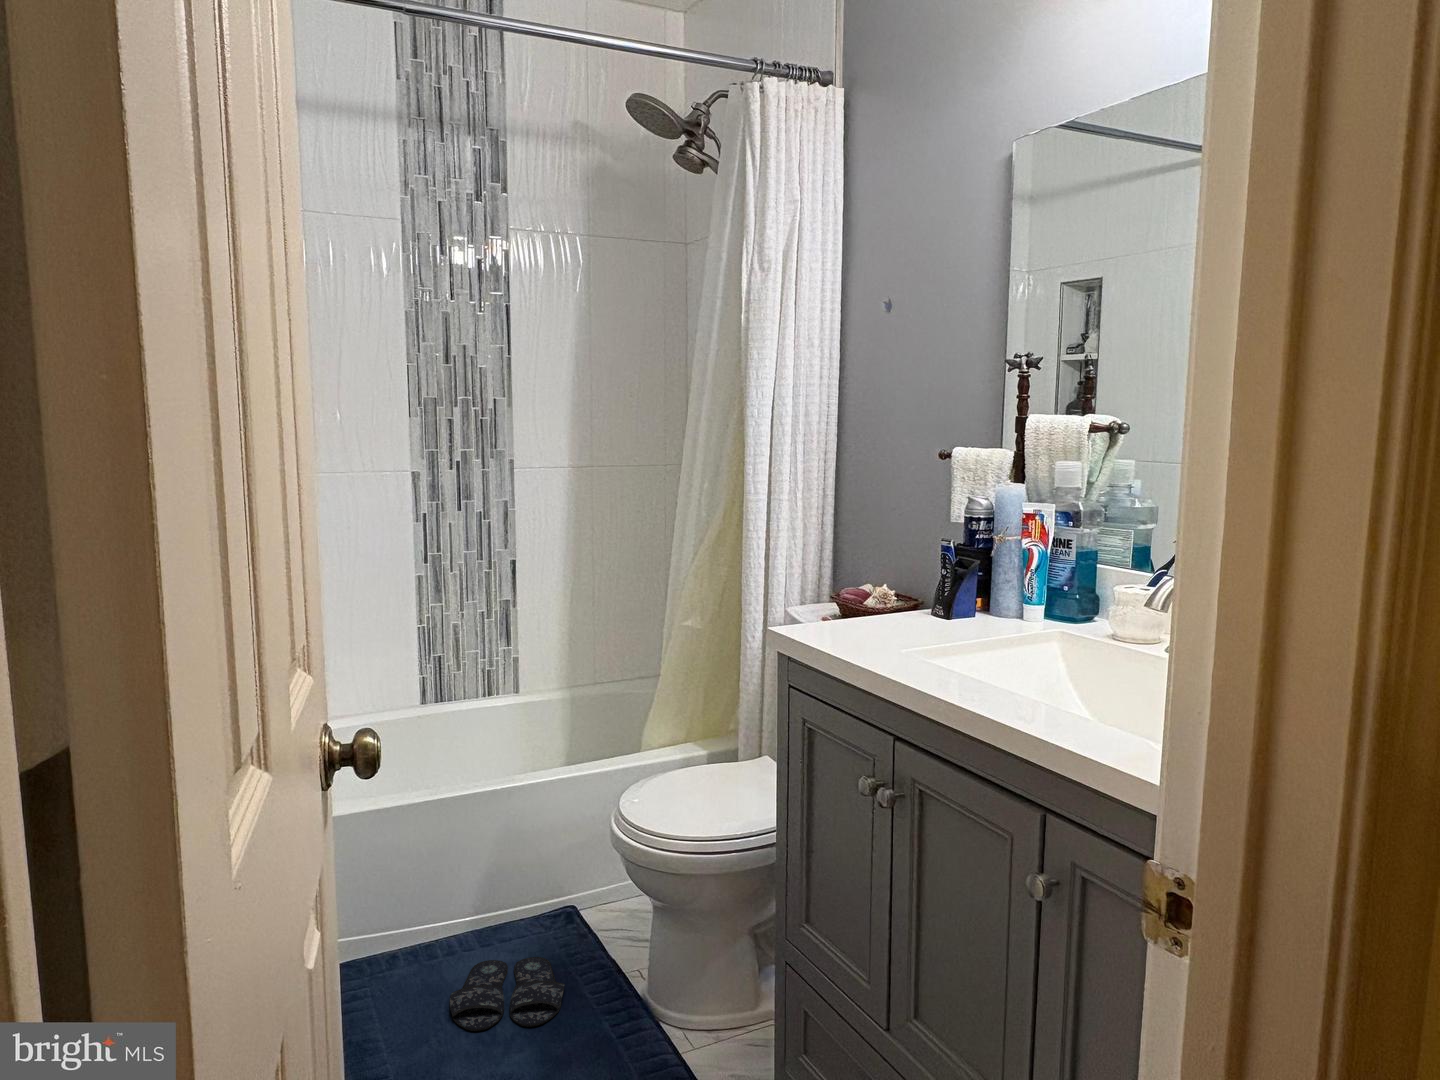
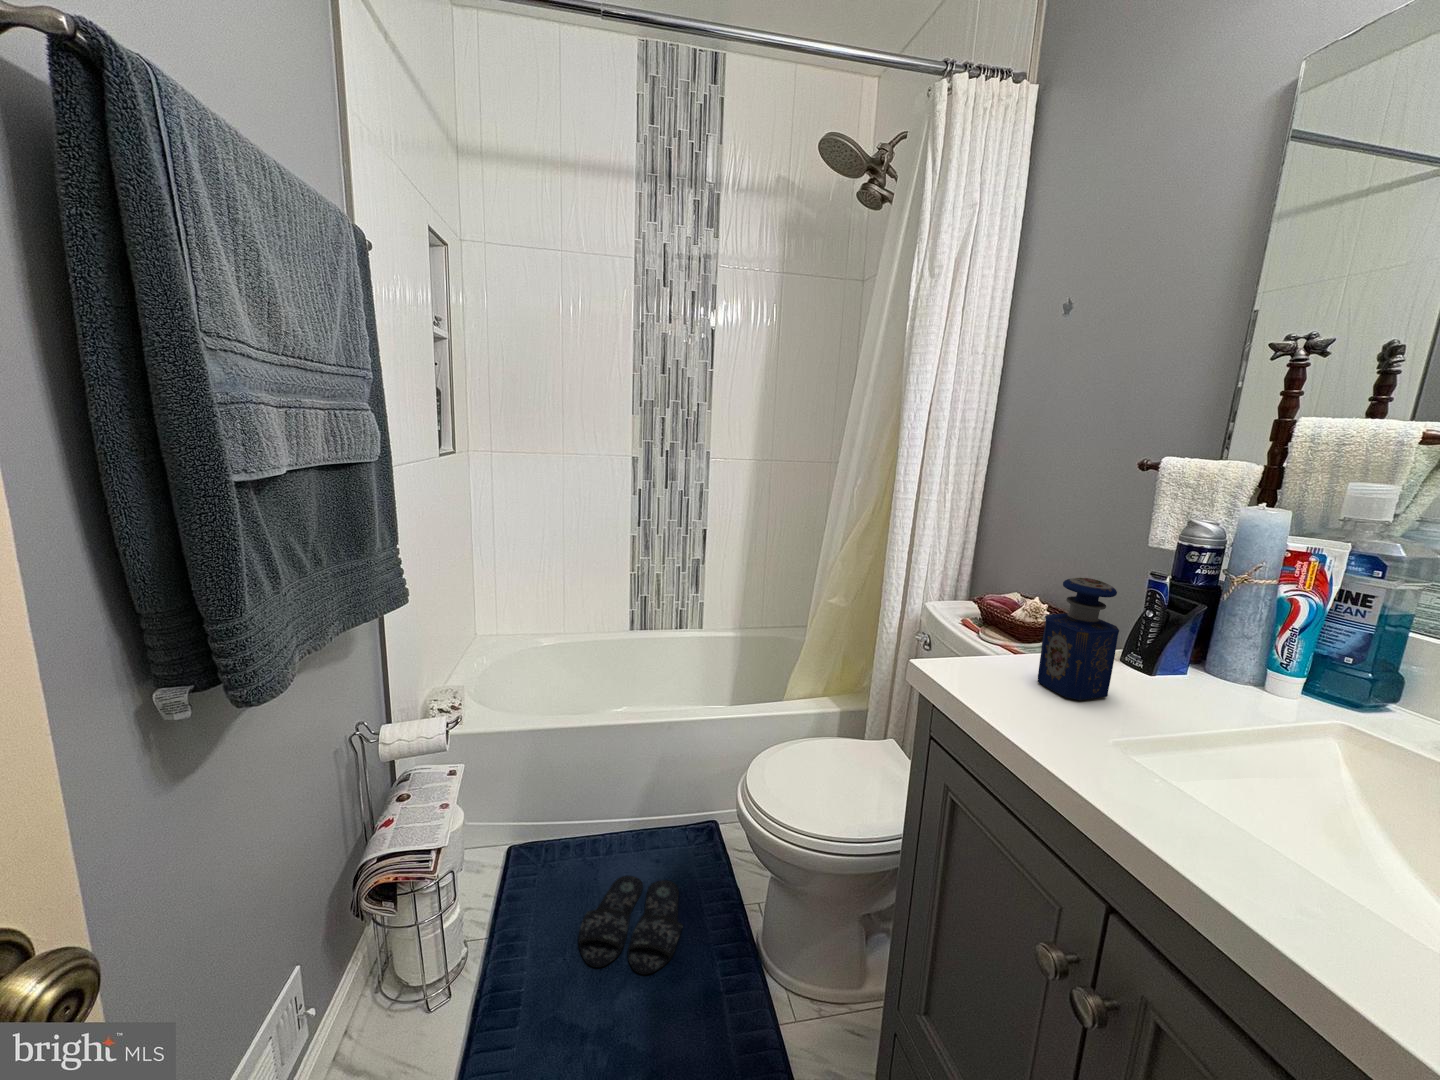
perfume bottle: none [862,544,909,632] -> present [1038,578,1119,700]

